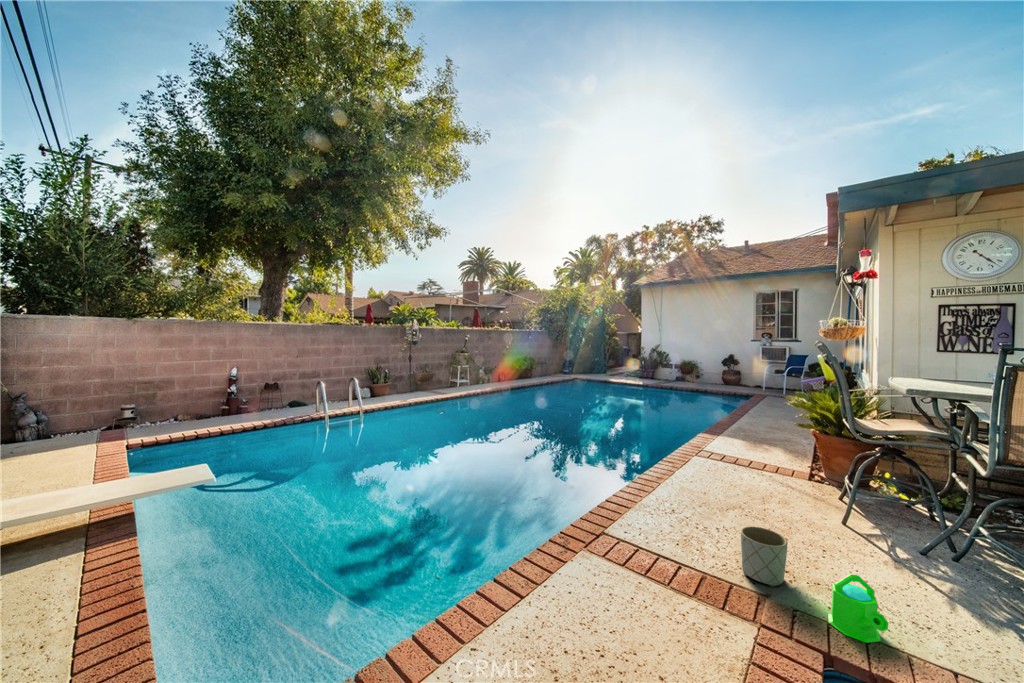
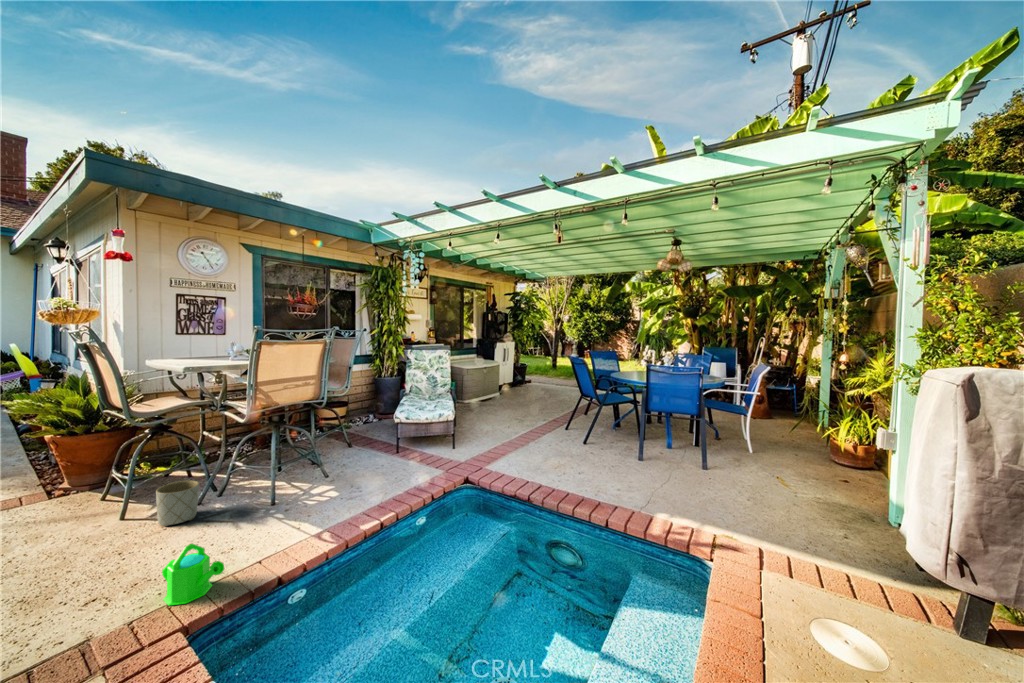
planter: present [741,527,788,587] -> present [156,480,199,527]

